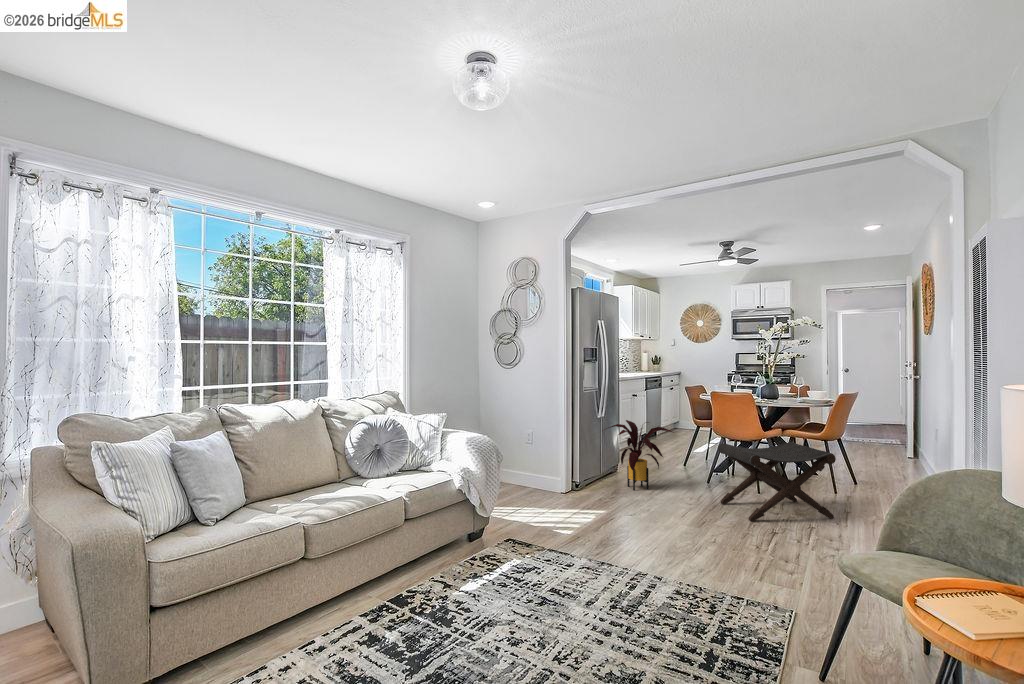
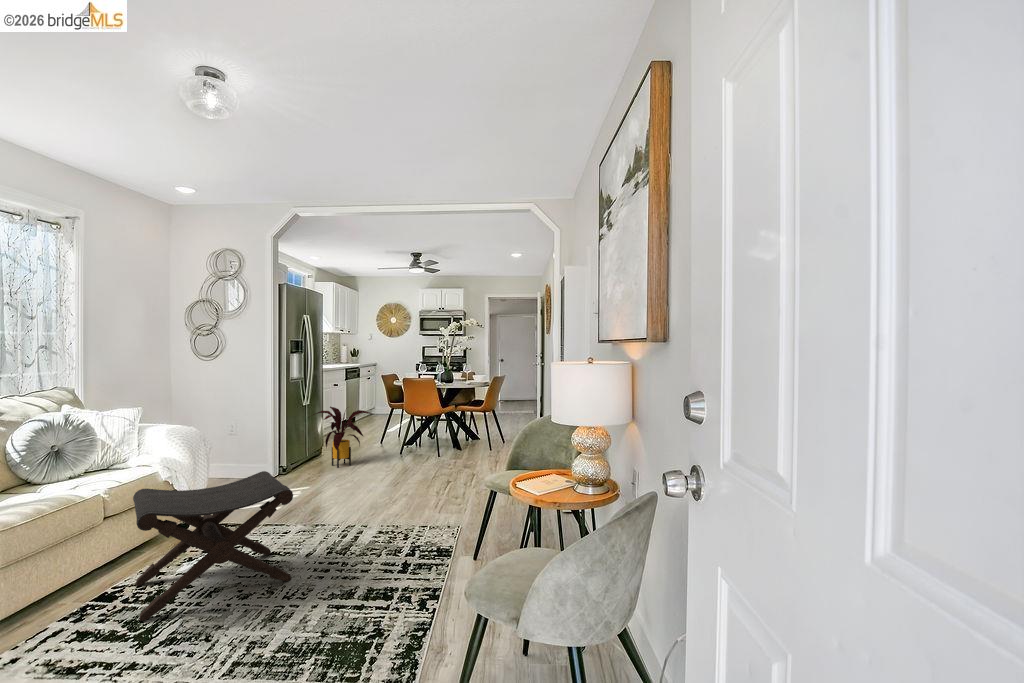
footstool: present [718,442,836,521] -> present [133,471,293,621]

